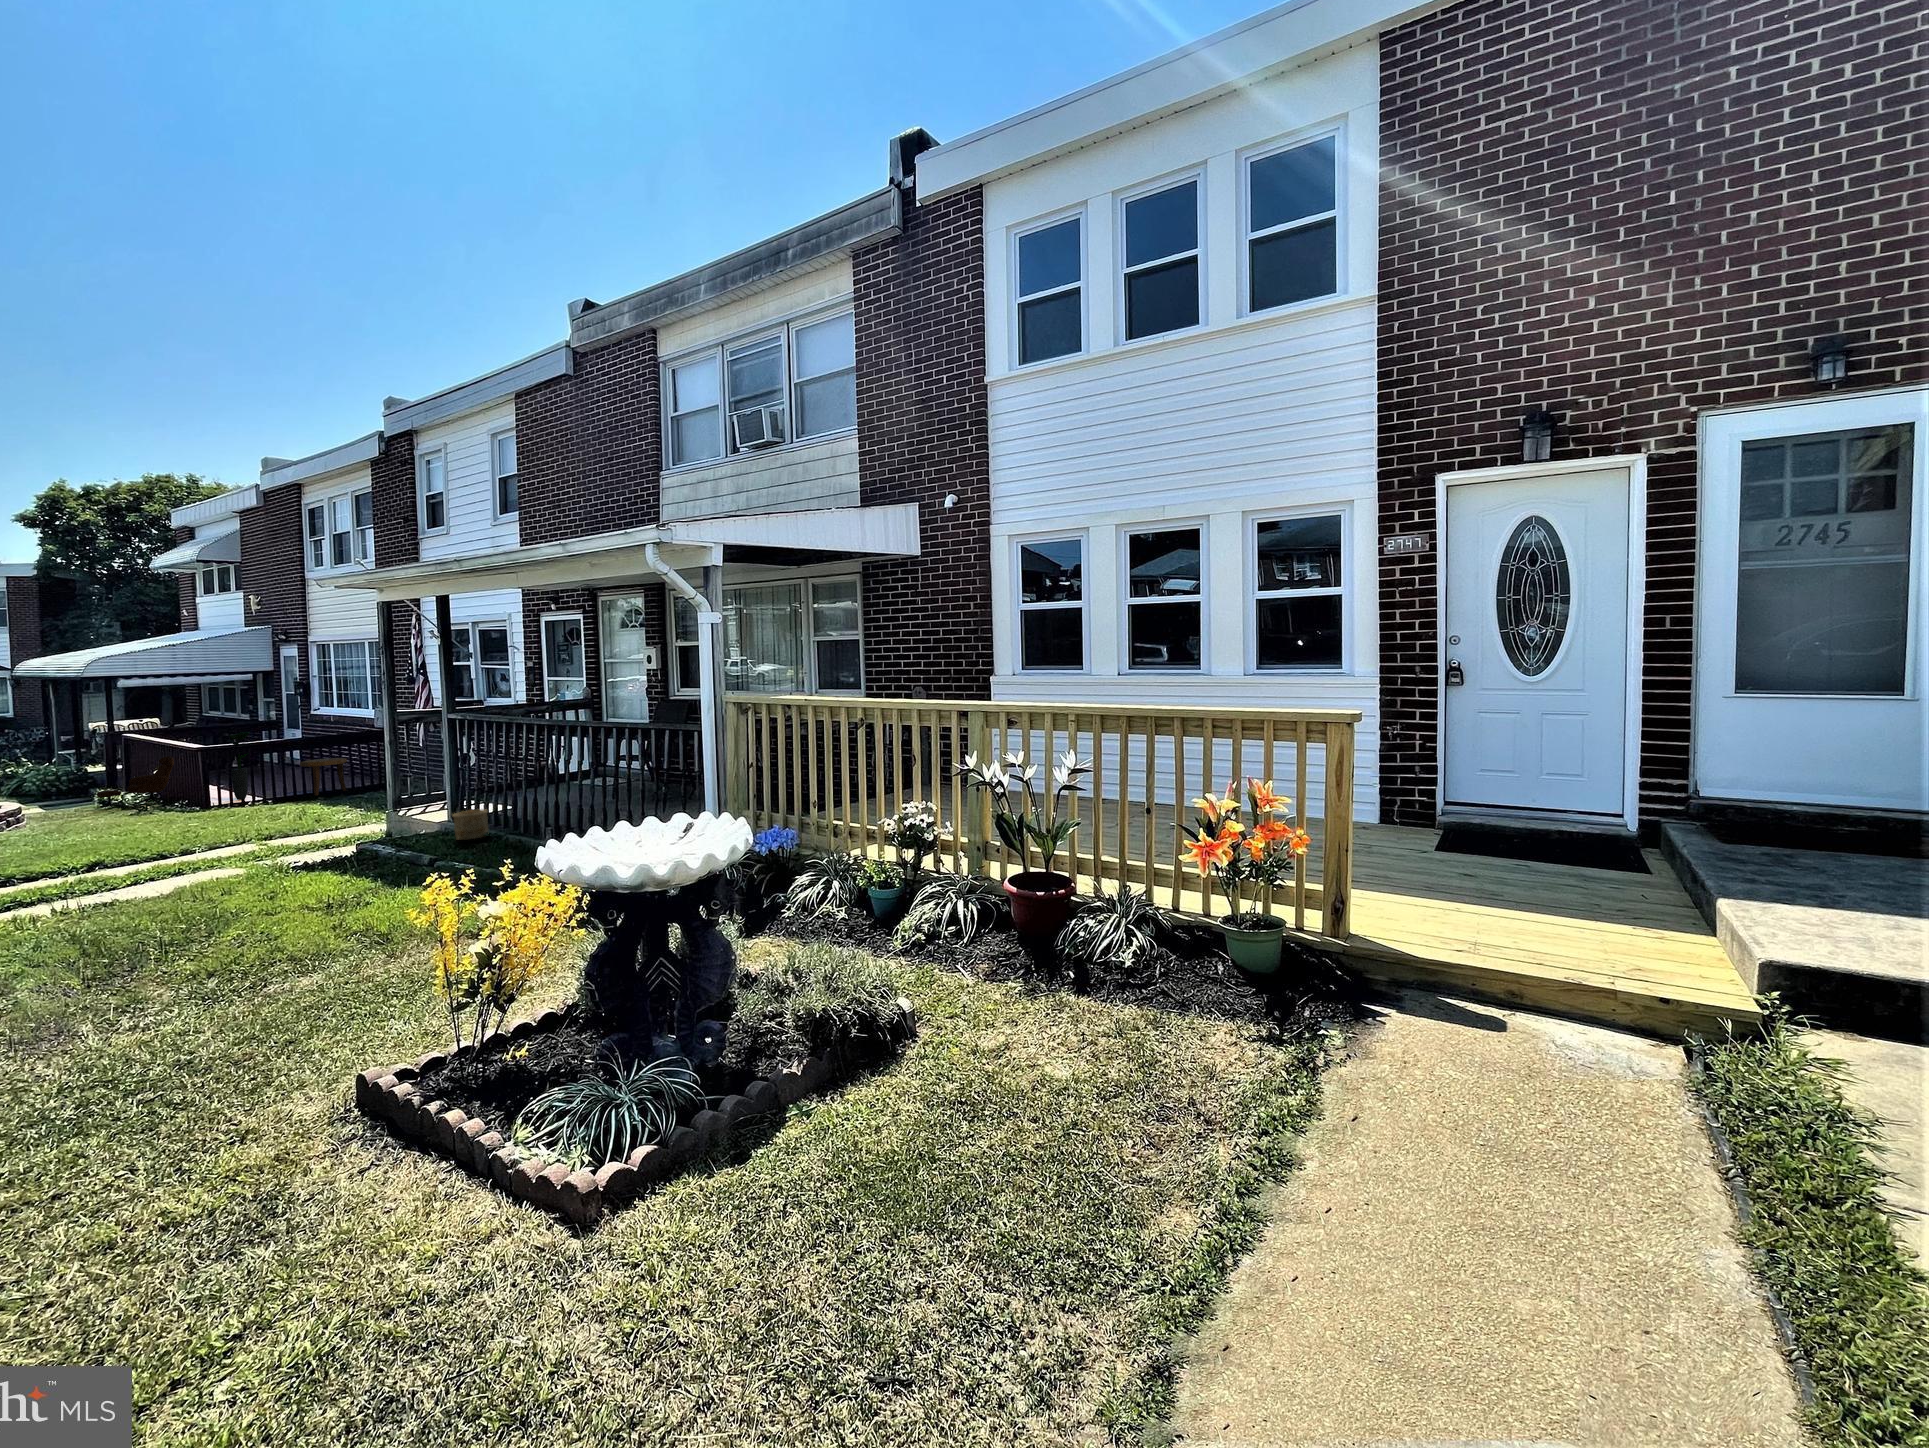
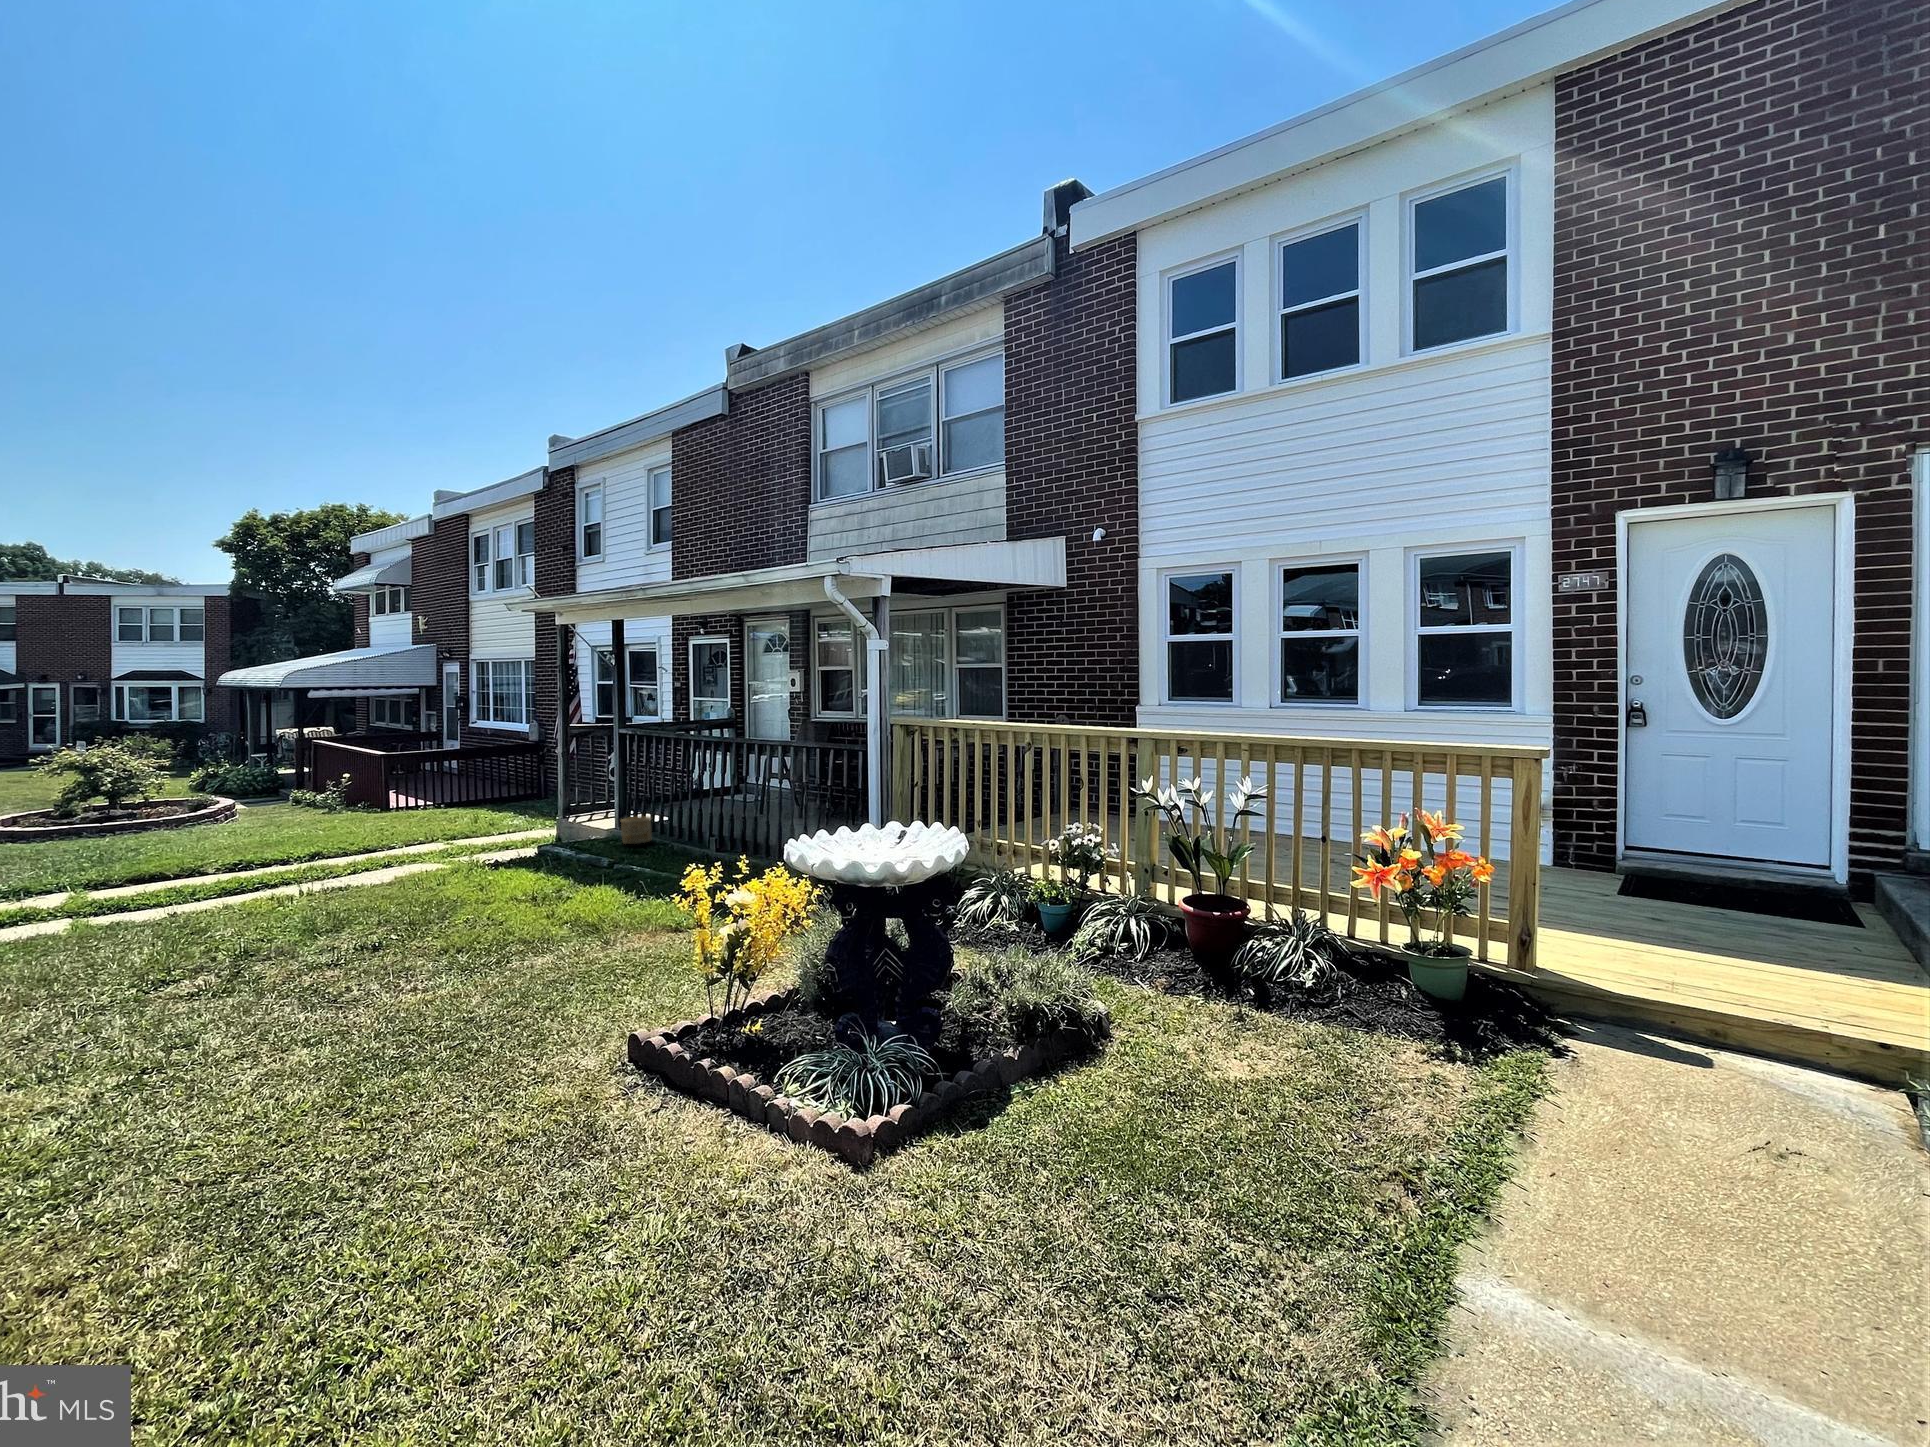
potted plant: present [228,732,251,800] -> none [402,739,433,801]
lounge chair: present [95,756,174,810] -> none [296,759,362,805]
side table: present [300,758,347,795] -> none [470,766,510,799]

